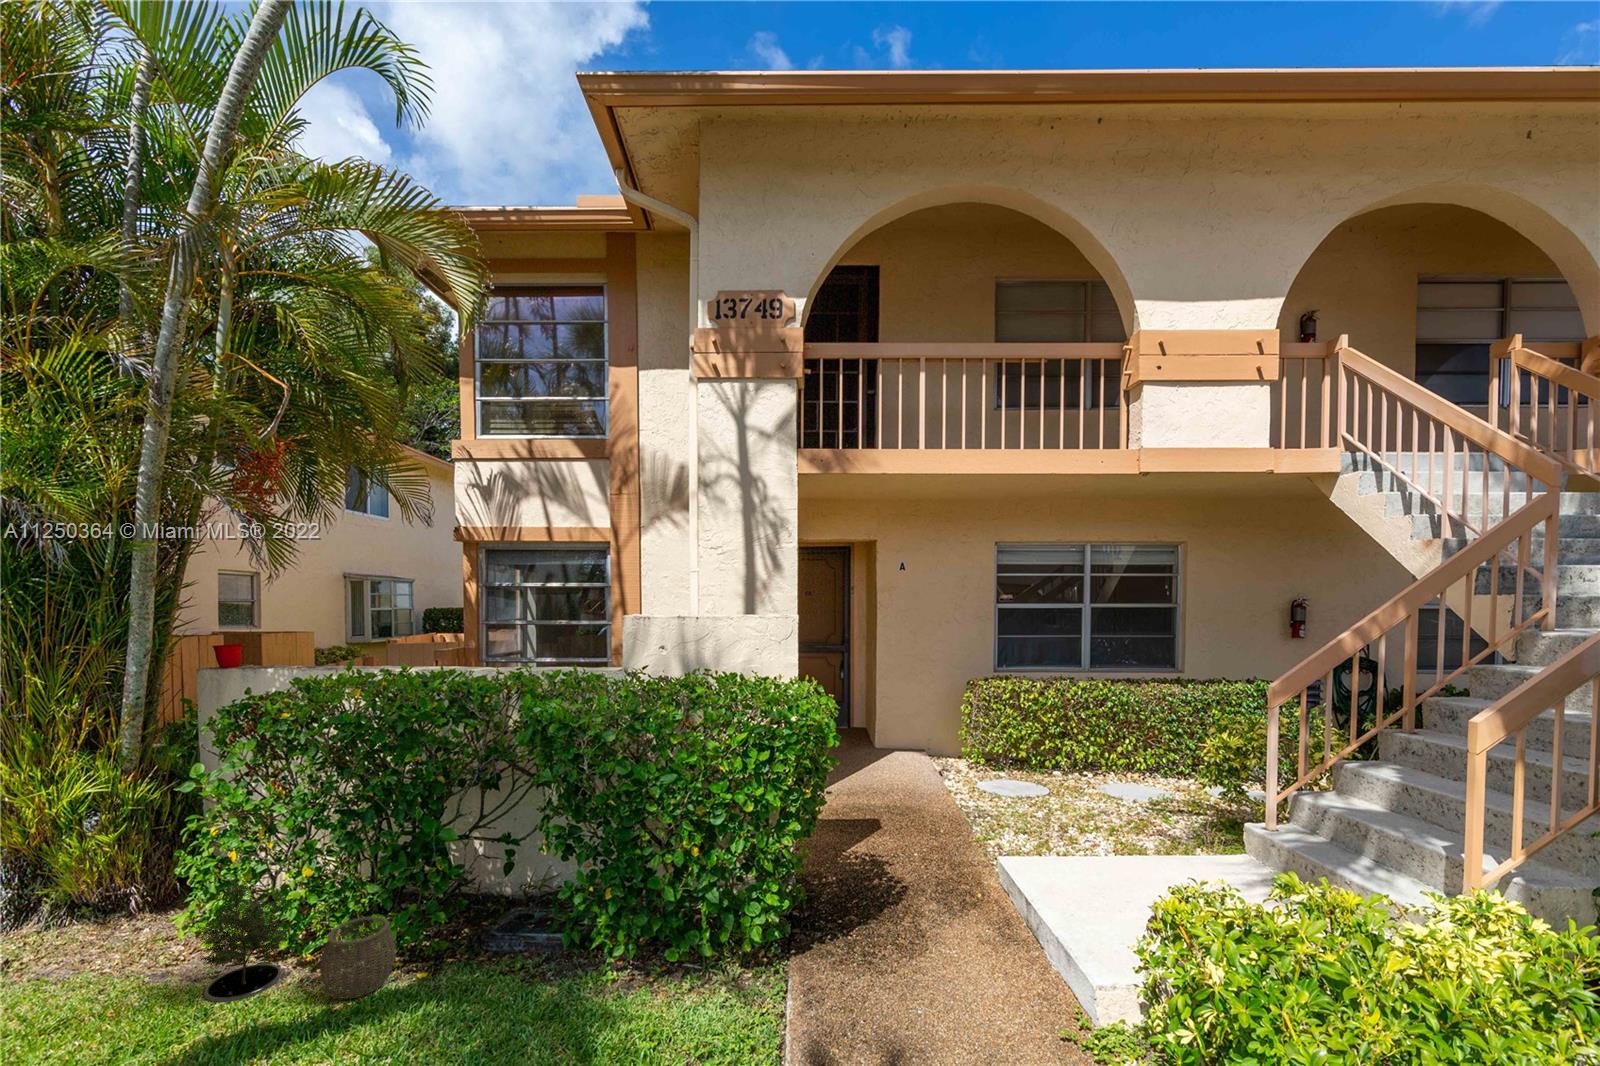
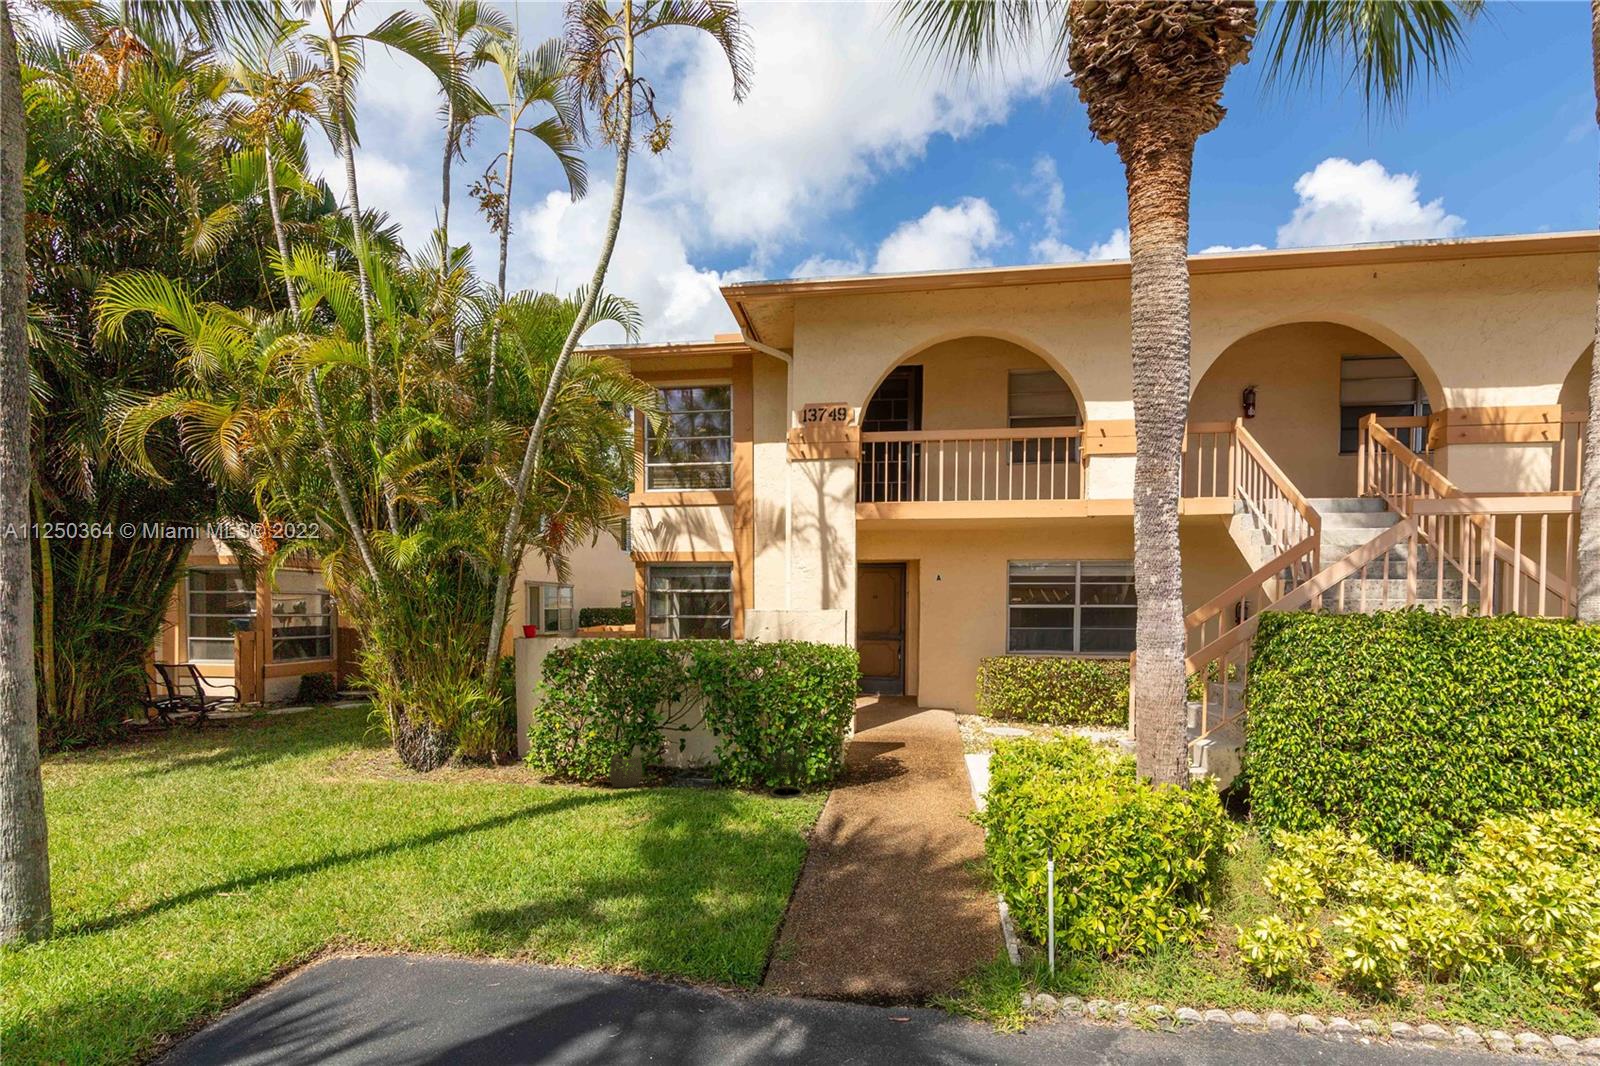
potted tree: present [194,874,288,1002] -> present [771,738,804,798]

